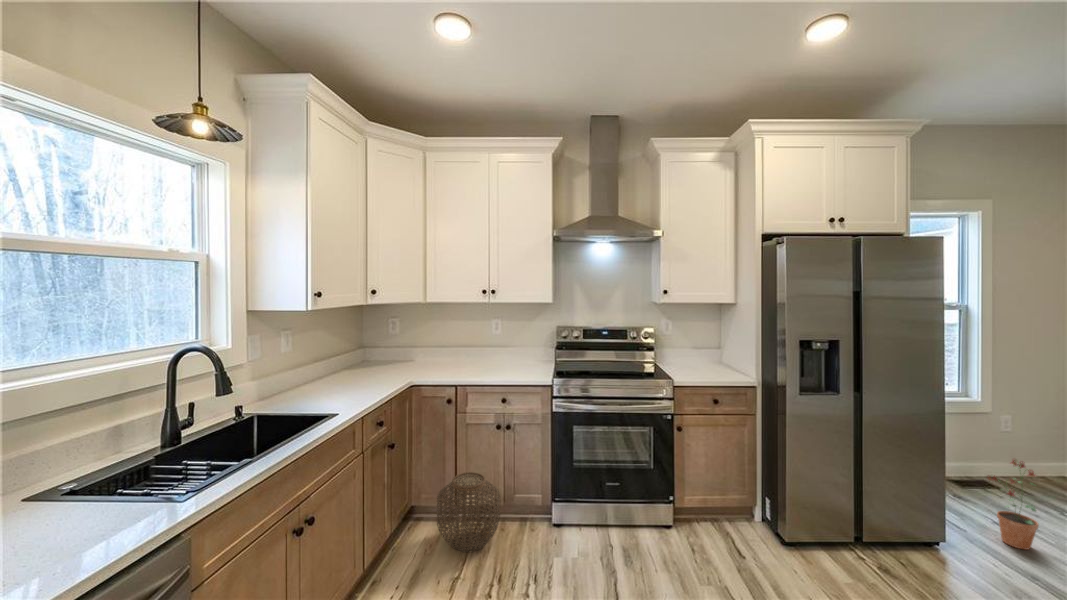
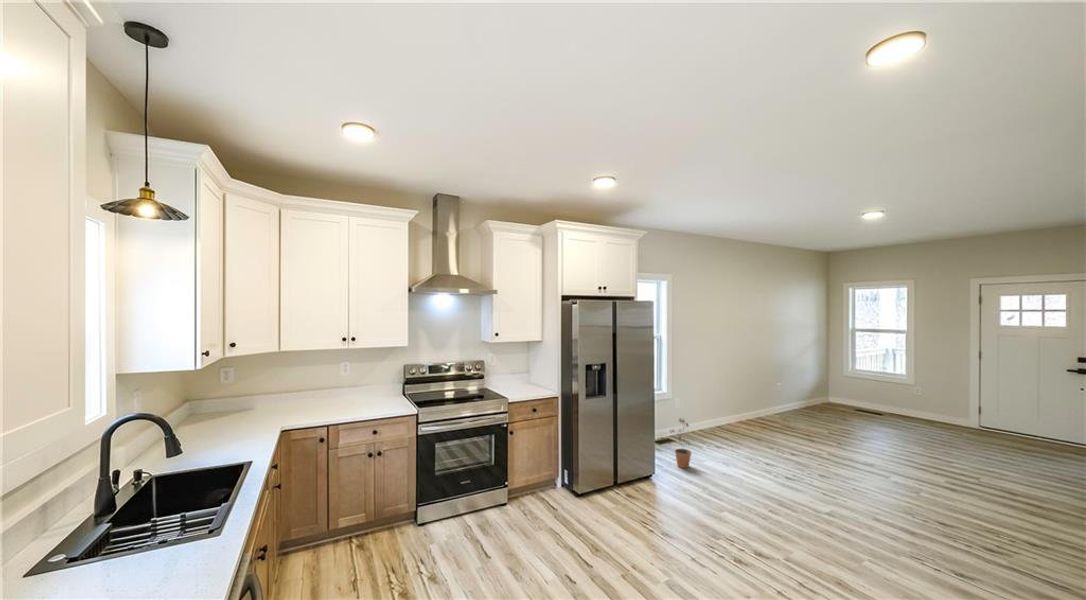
woven basket: present [437,472,500,552] -> none [317,497,377,569]

